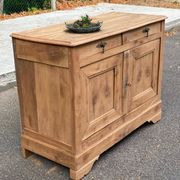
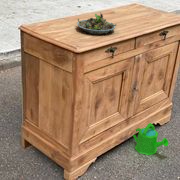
watering can: none [128,117,165,149] -> present [133,123,168,155]

